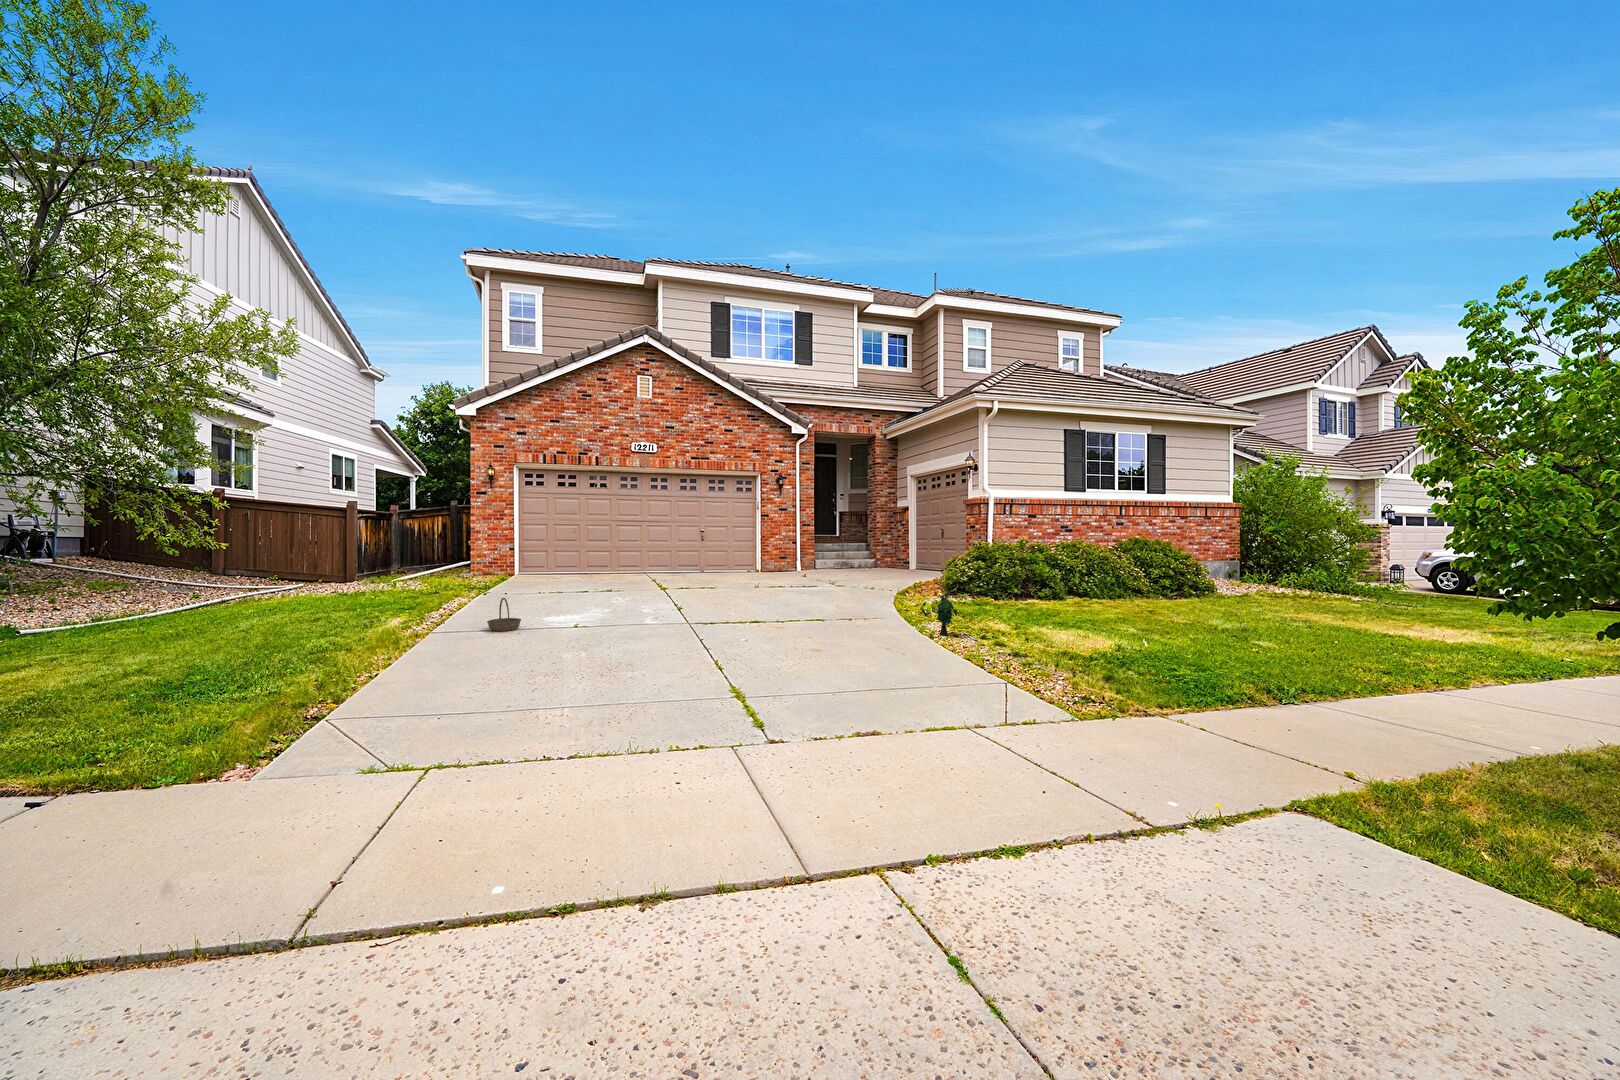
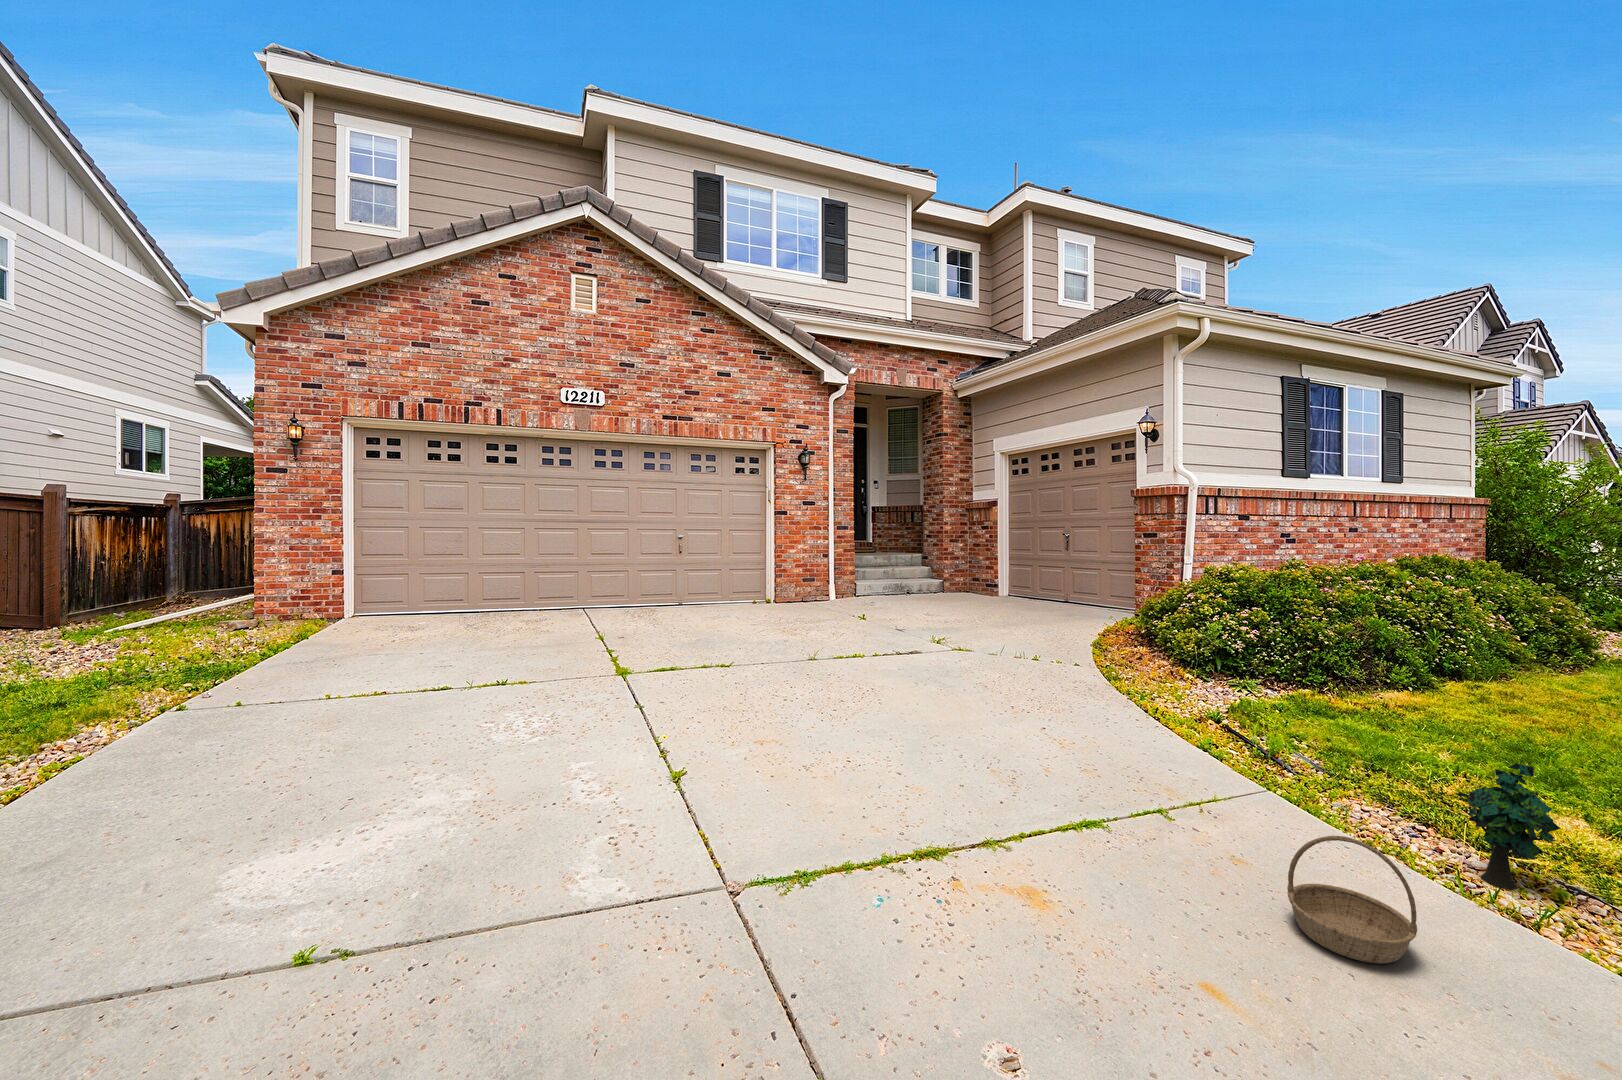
basket: present [487,598,521,631] -> present [1287,836,1417,963]

